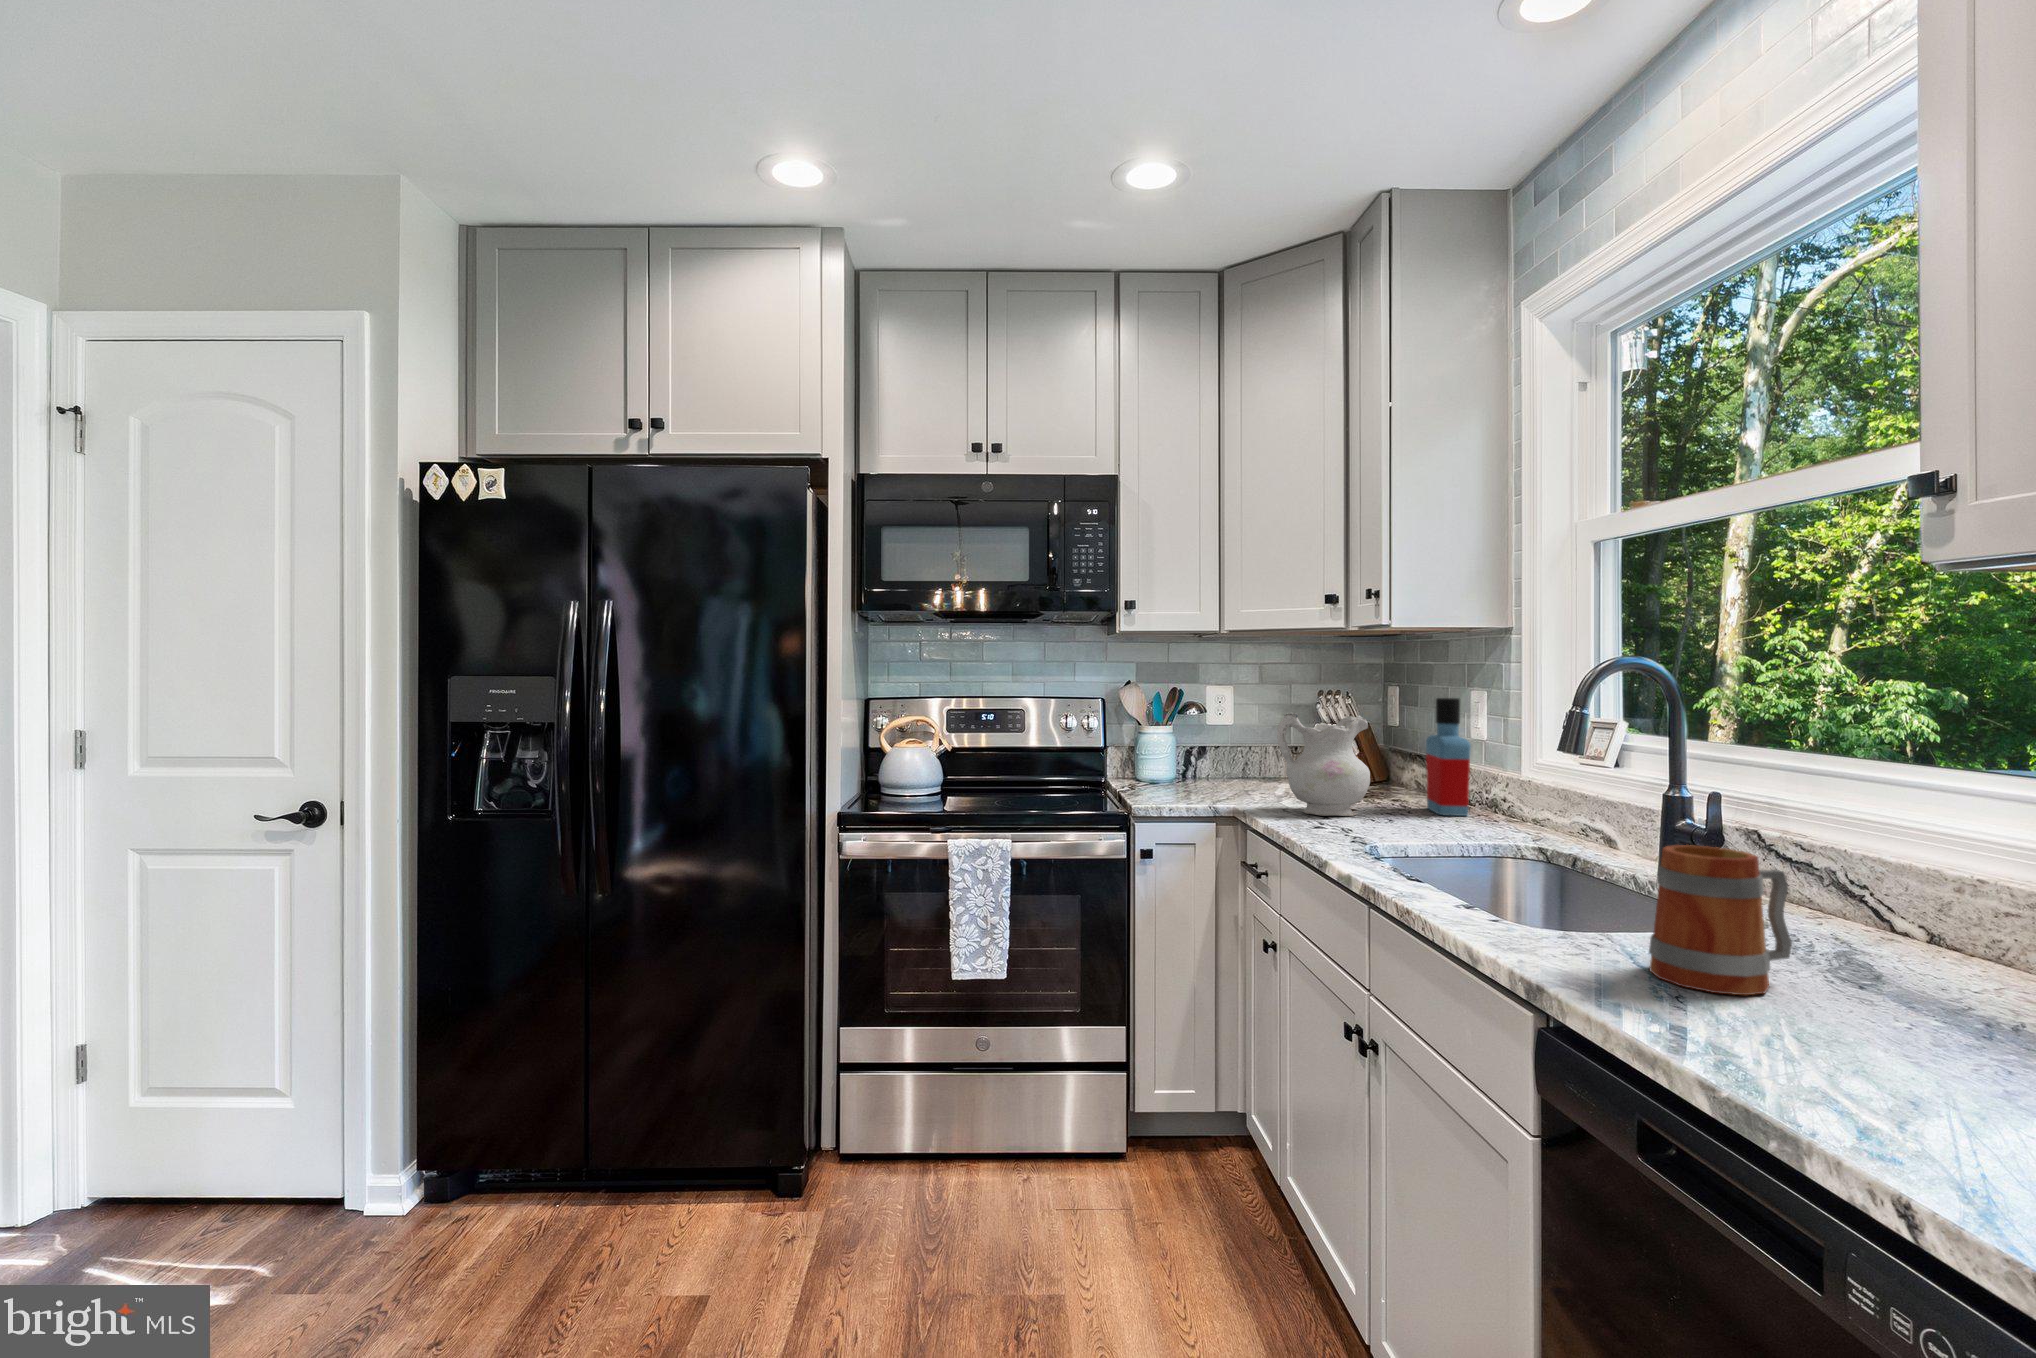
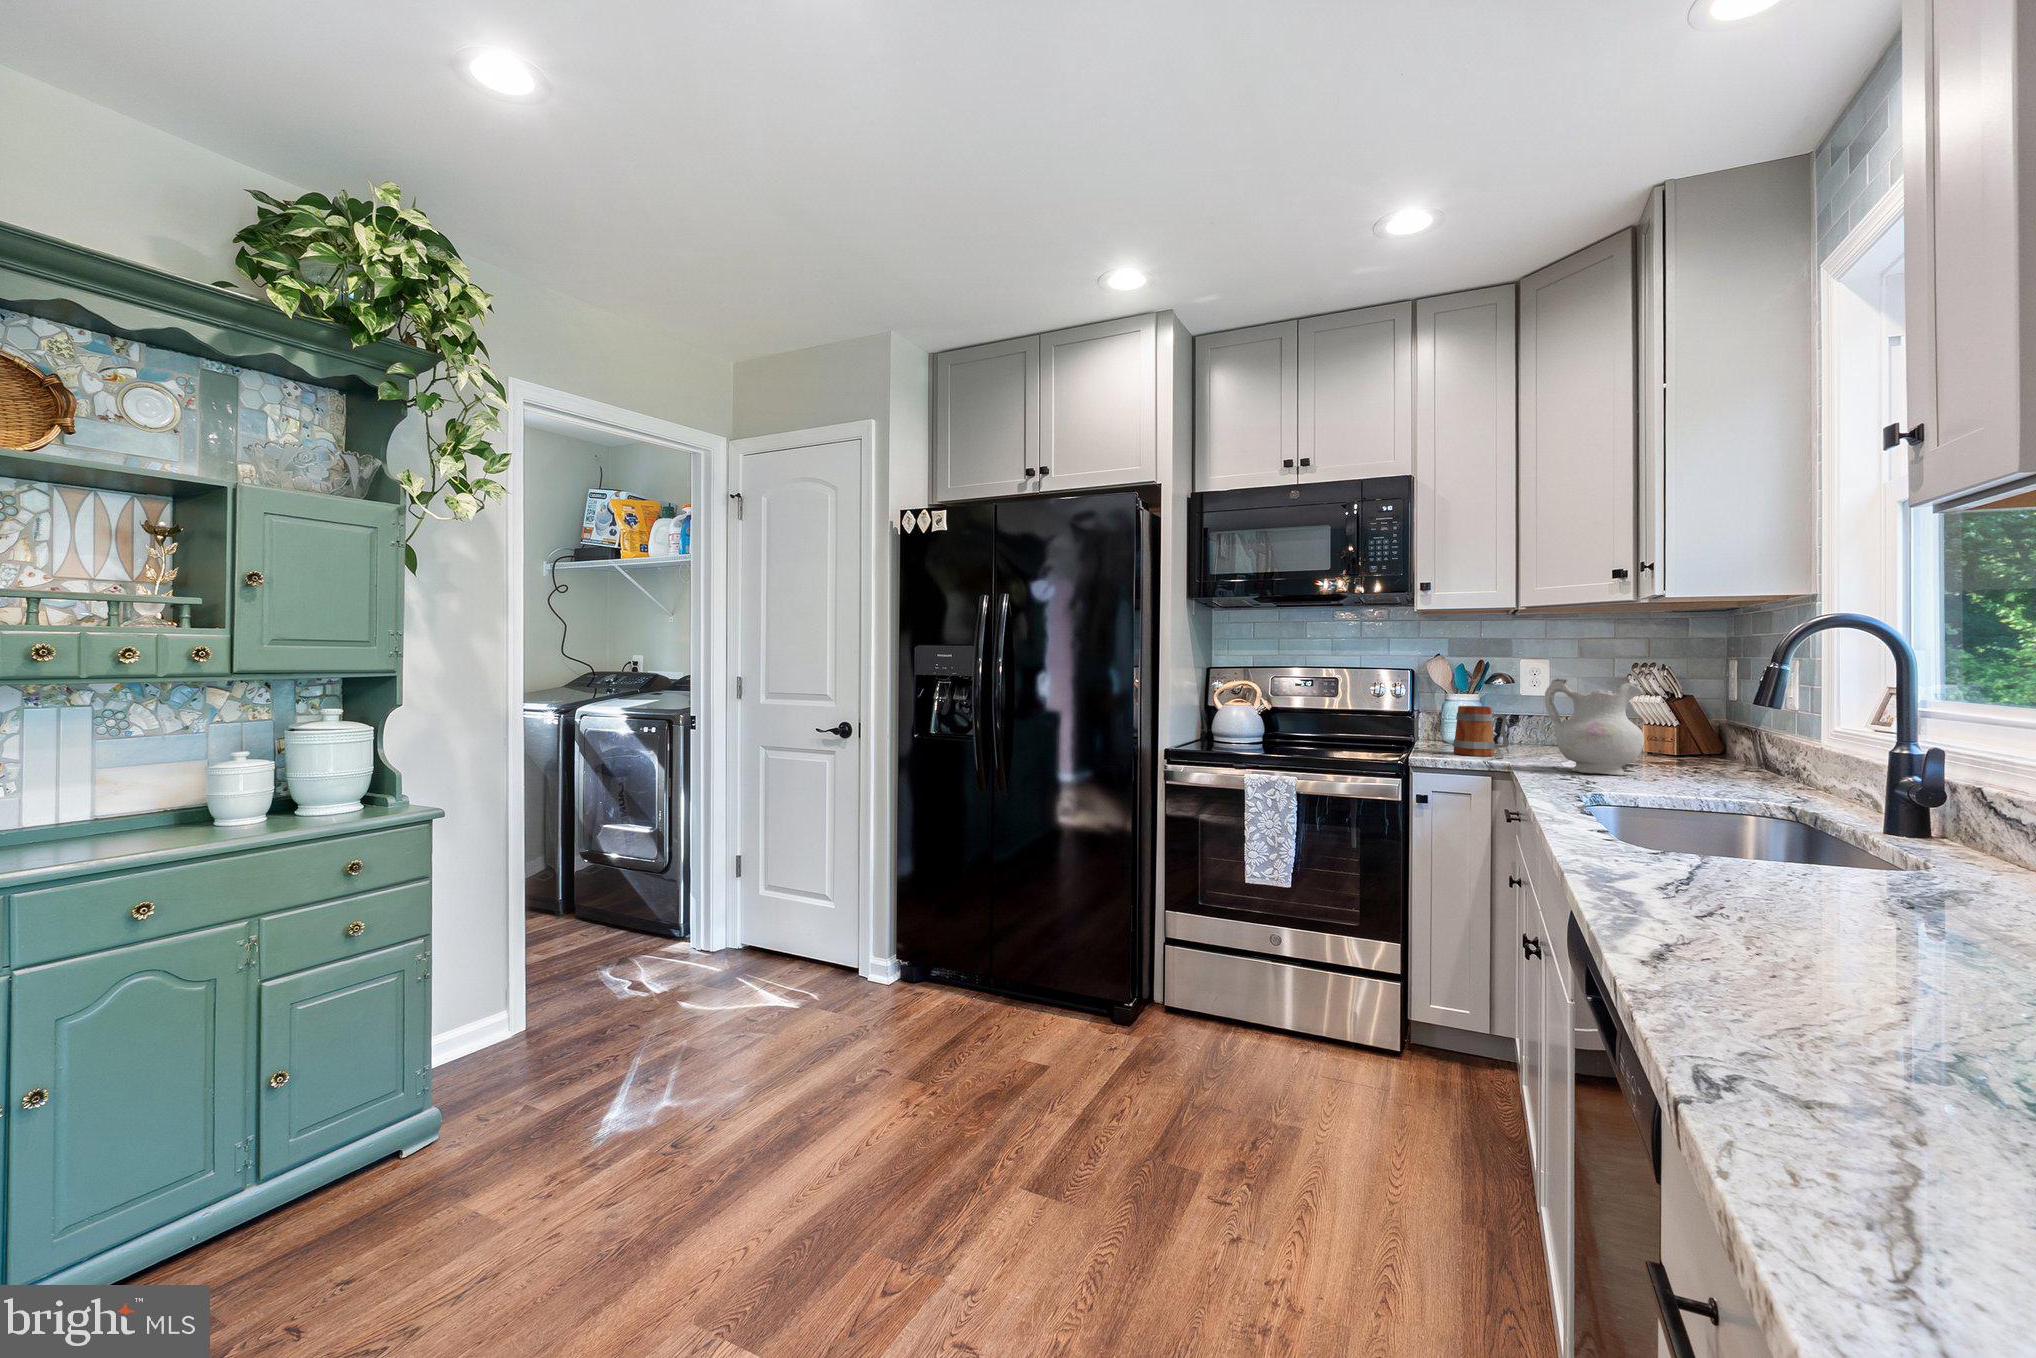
bottle: present [1426,698,1471,816] -> none [1721,666,1762,782]
mug: present [1649,845,1792,995] -> present [1453,706,1508,756]

